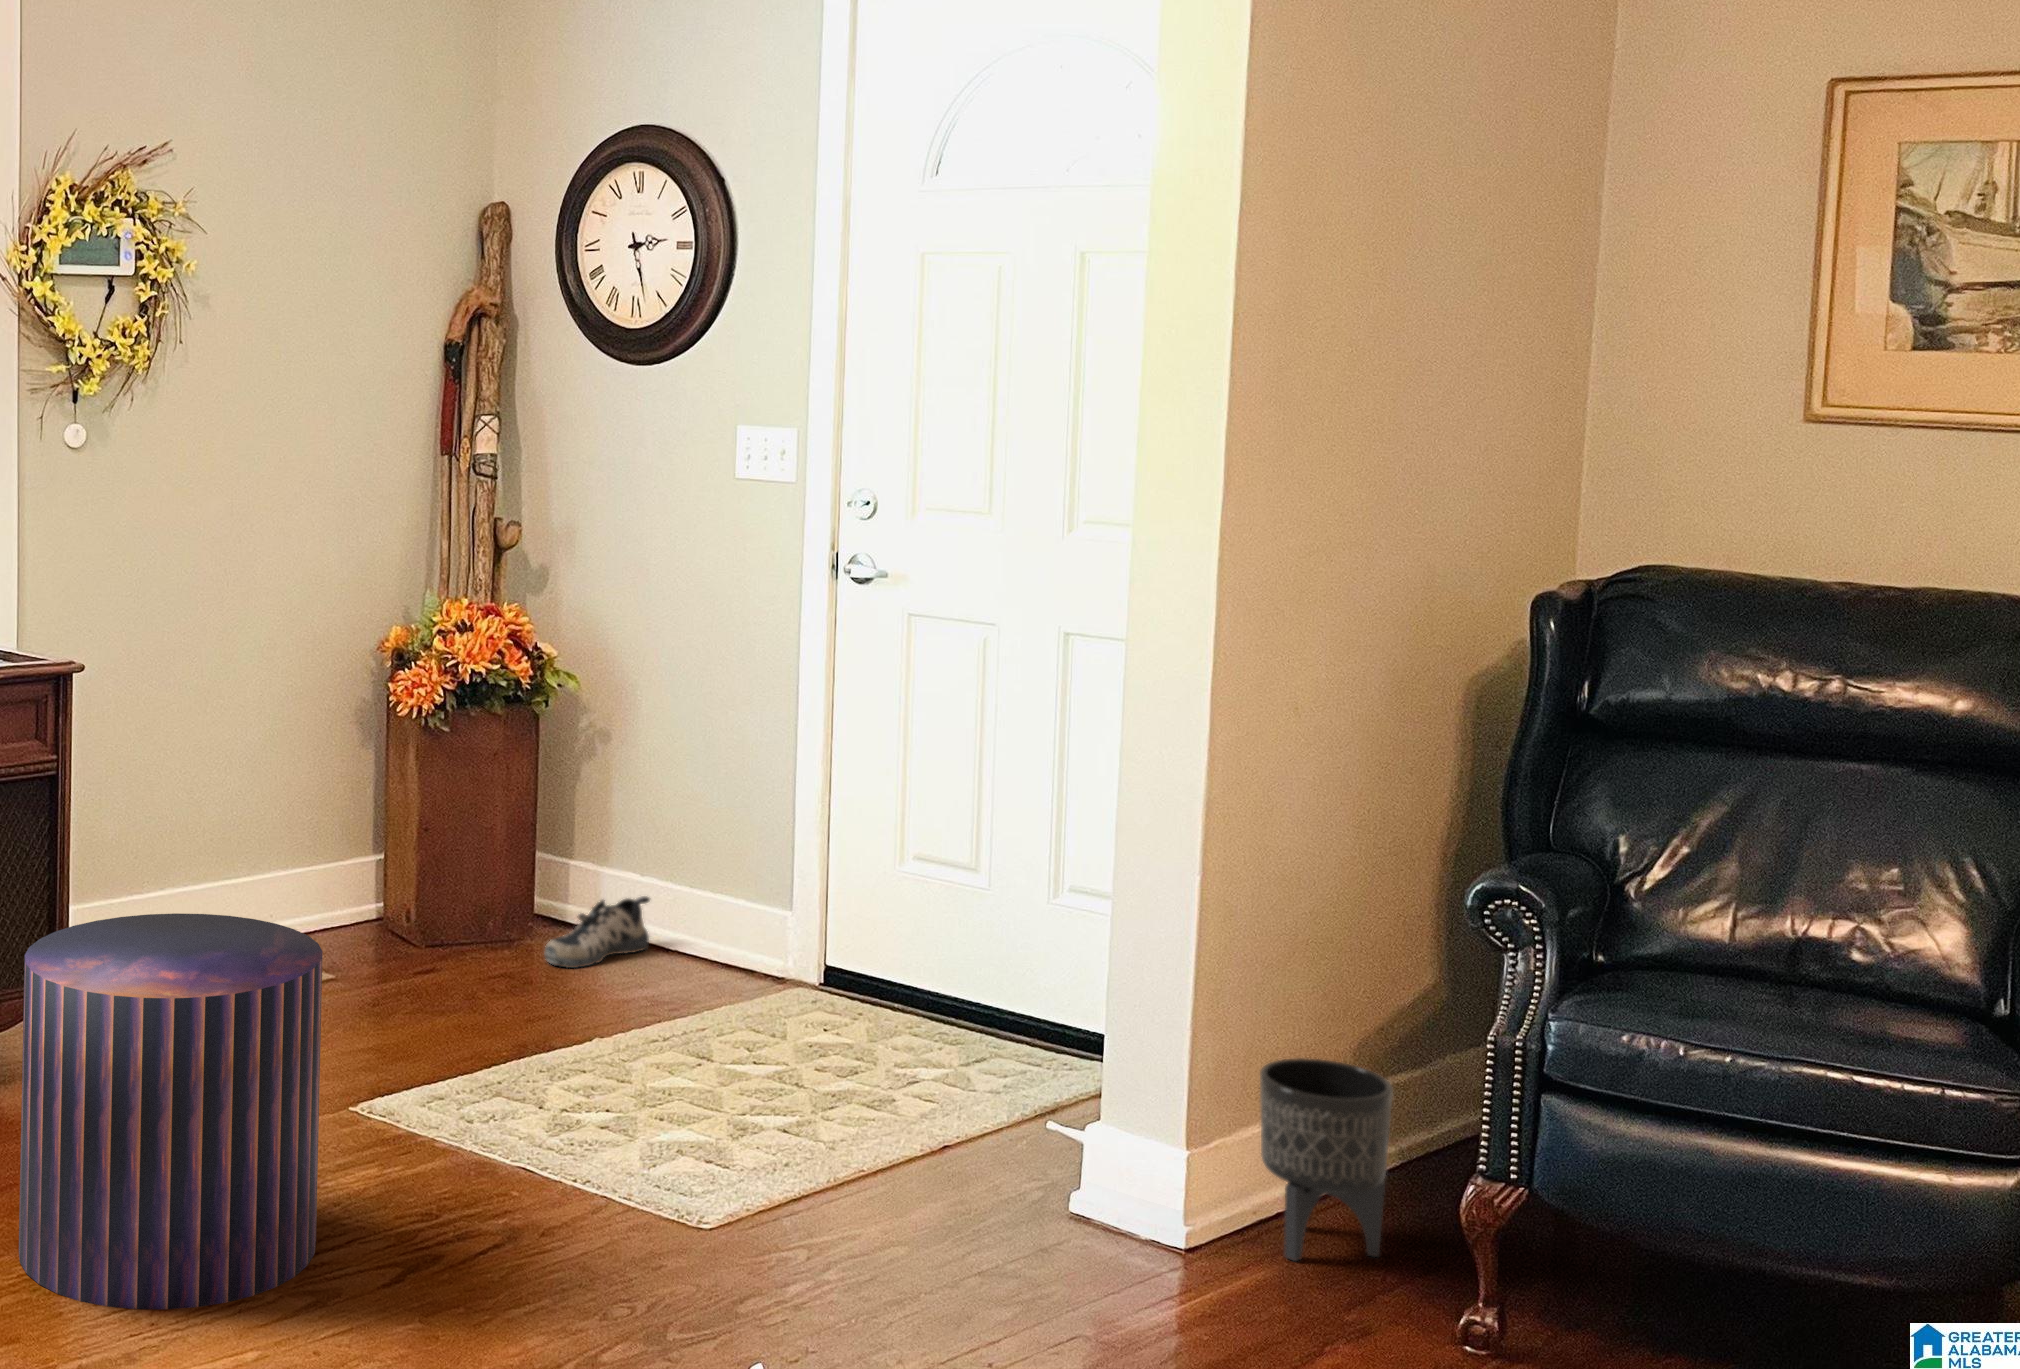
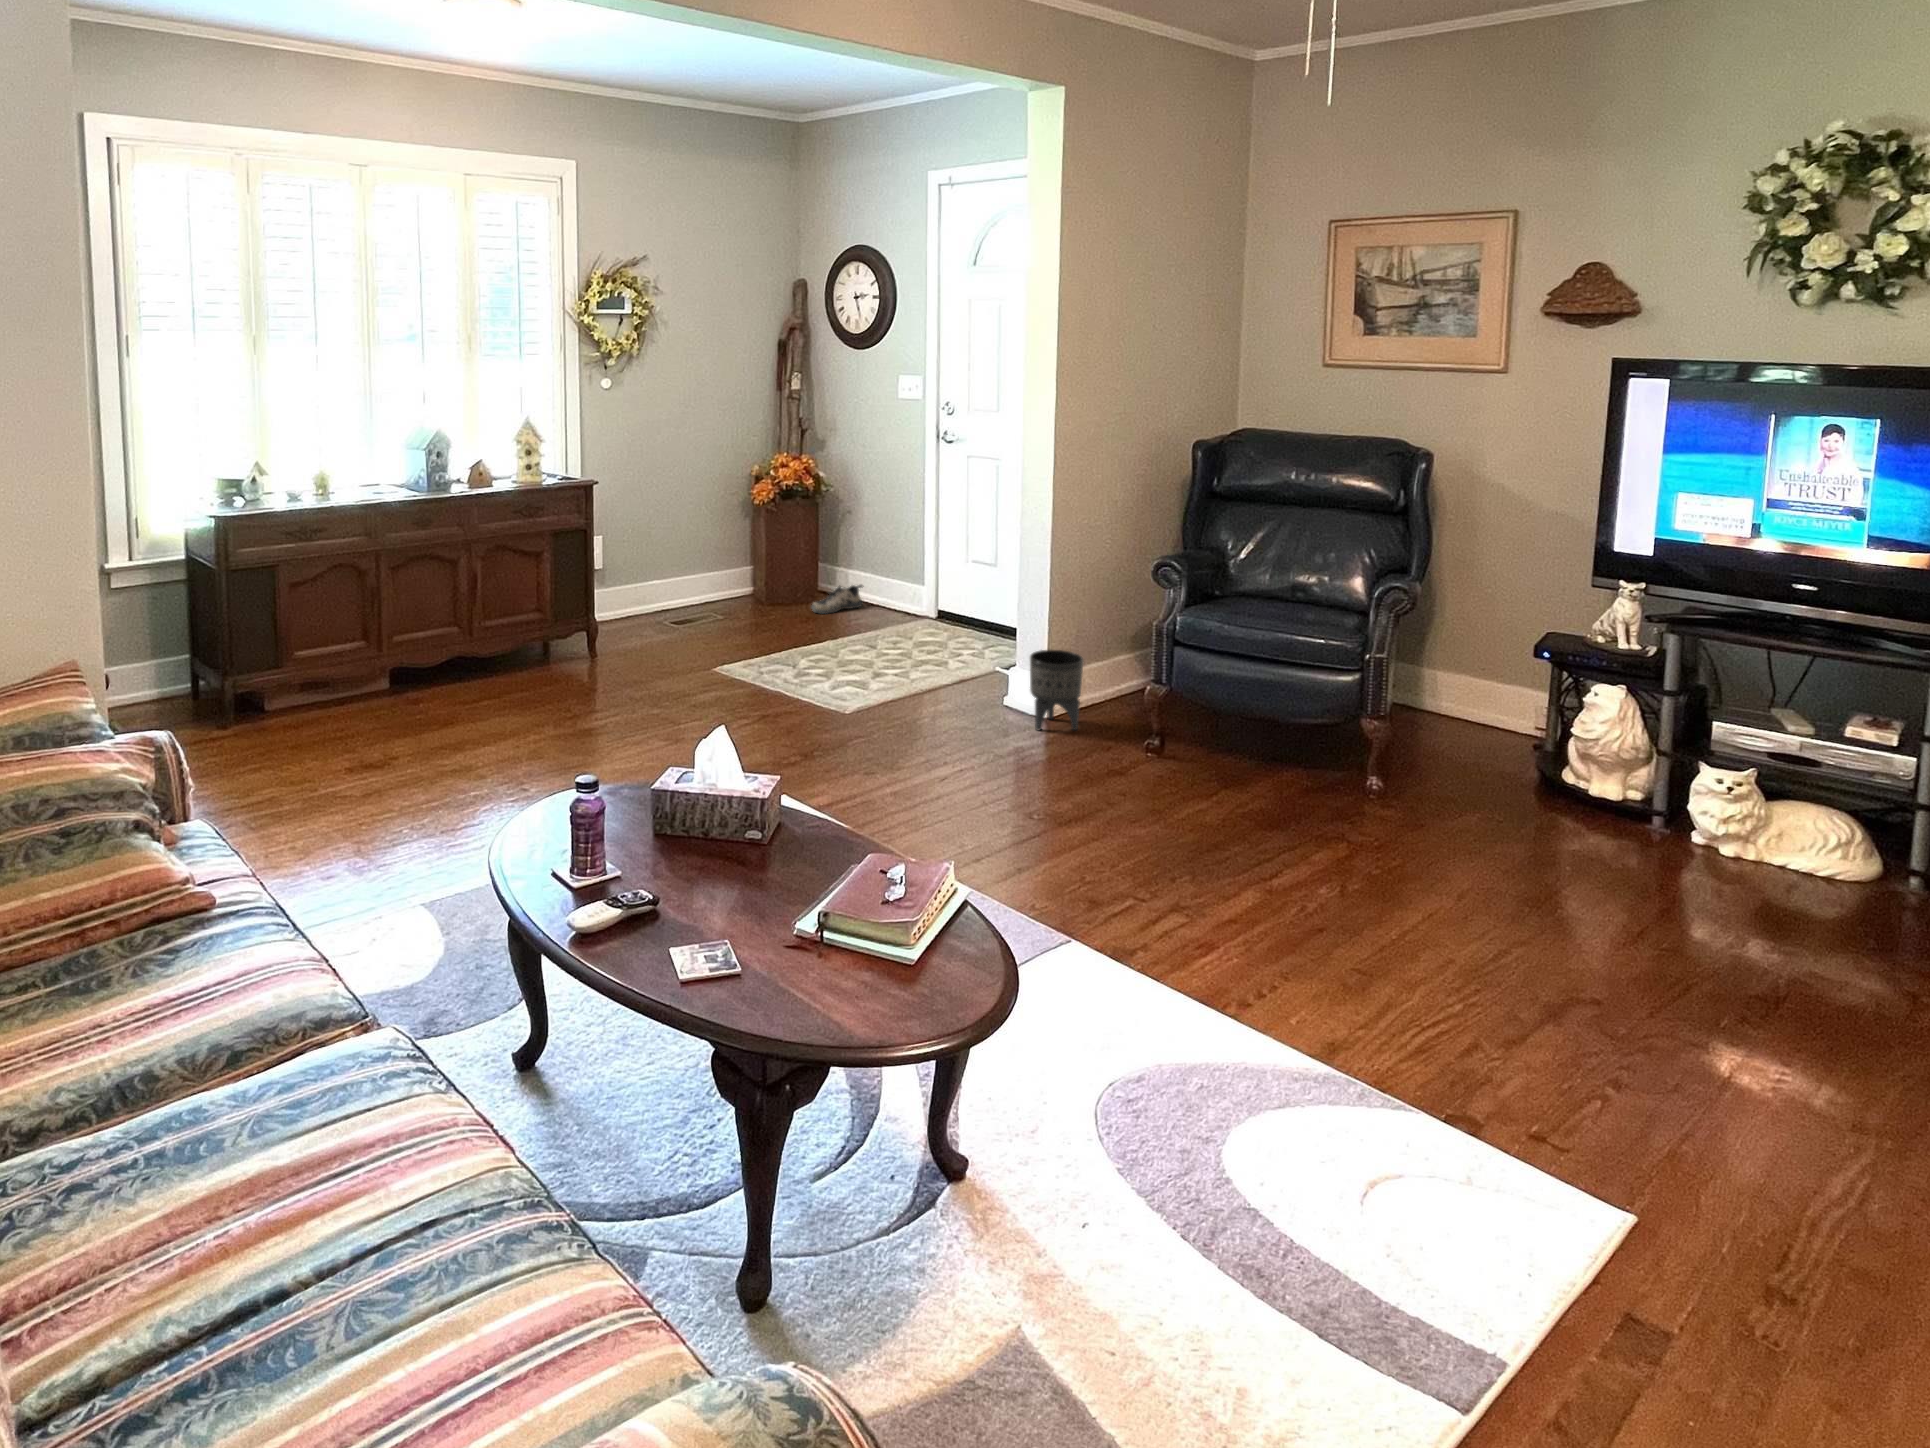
pouf: present [19,913,323,1309] -> none [524,581,646,729]

